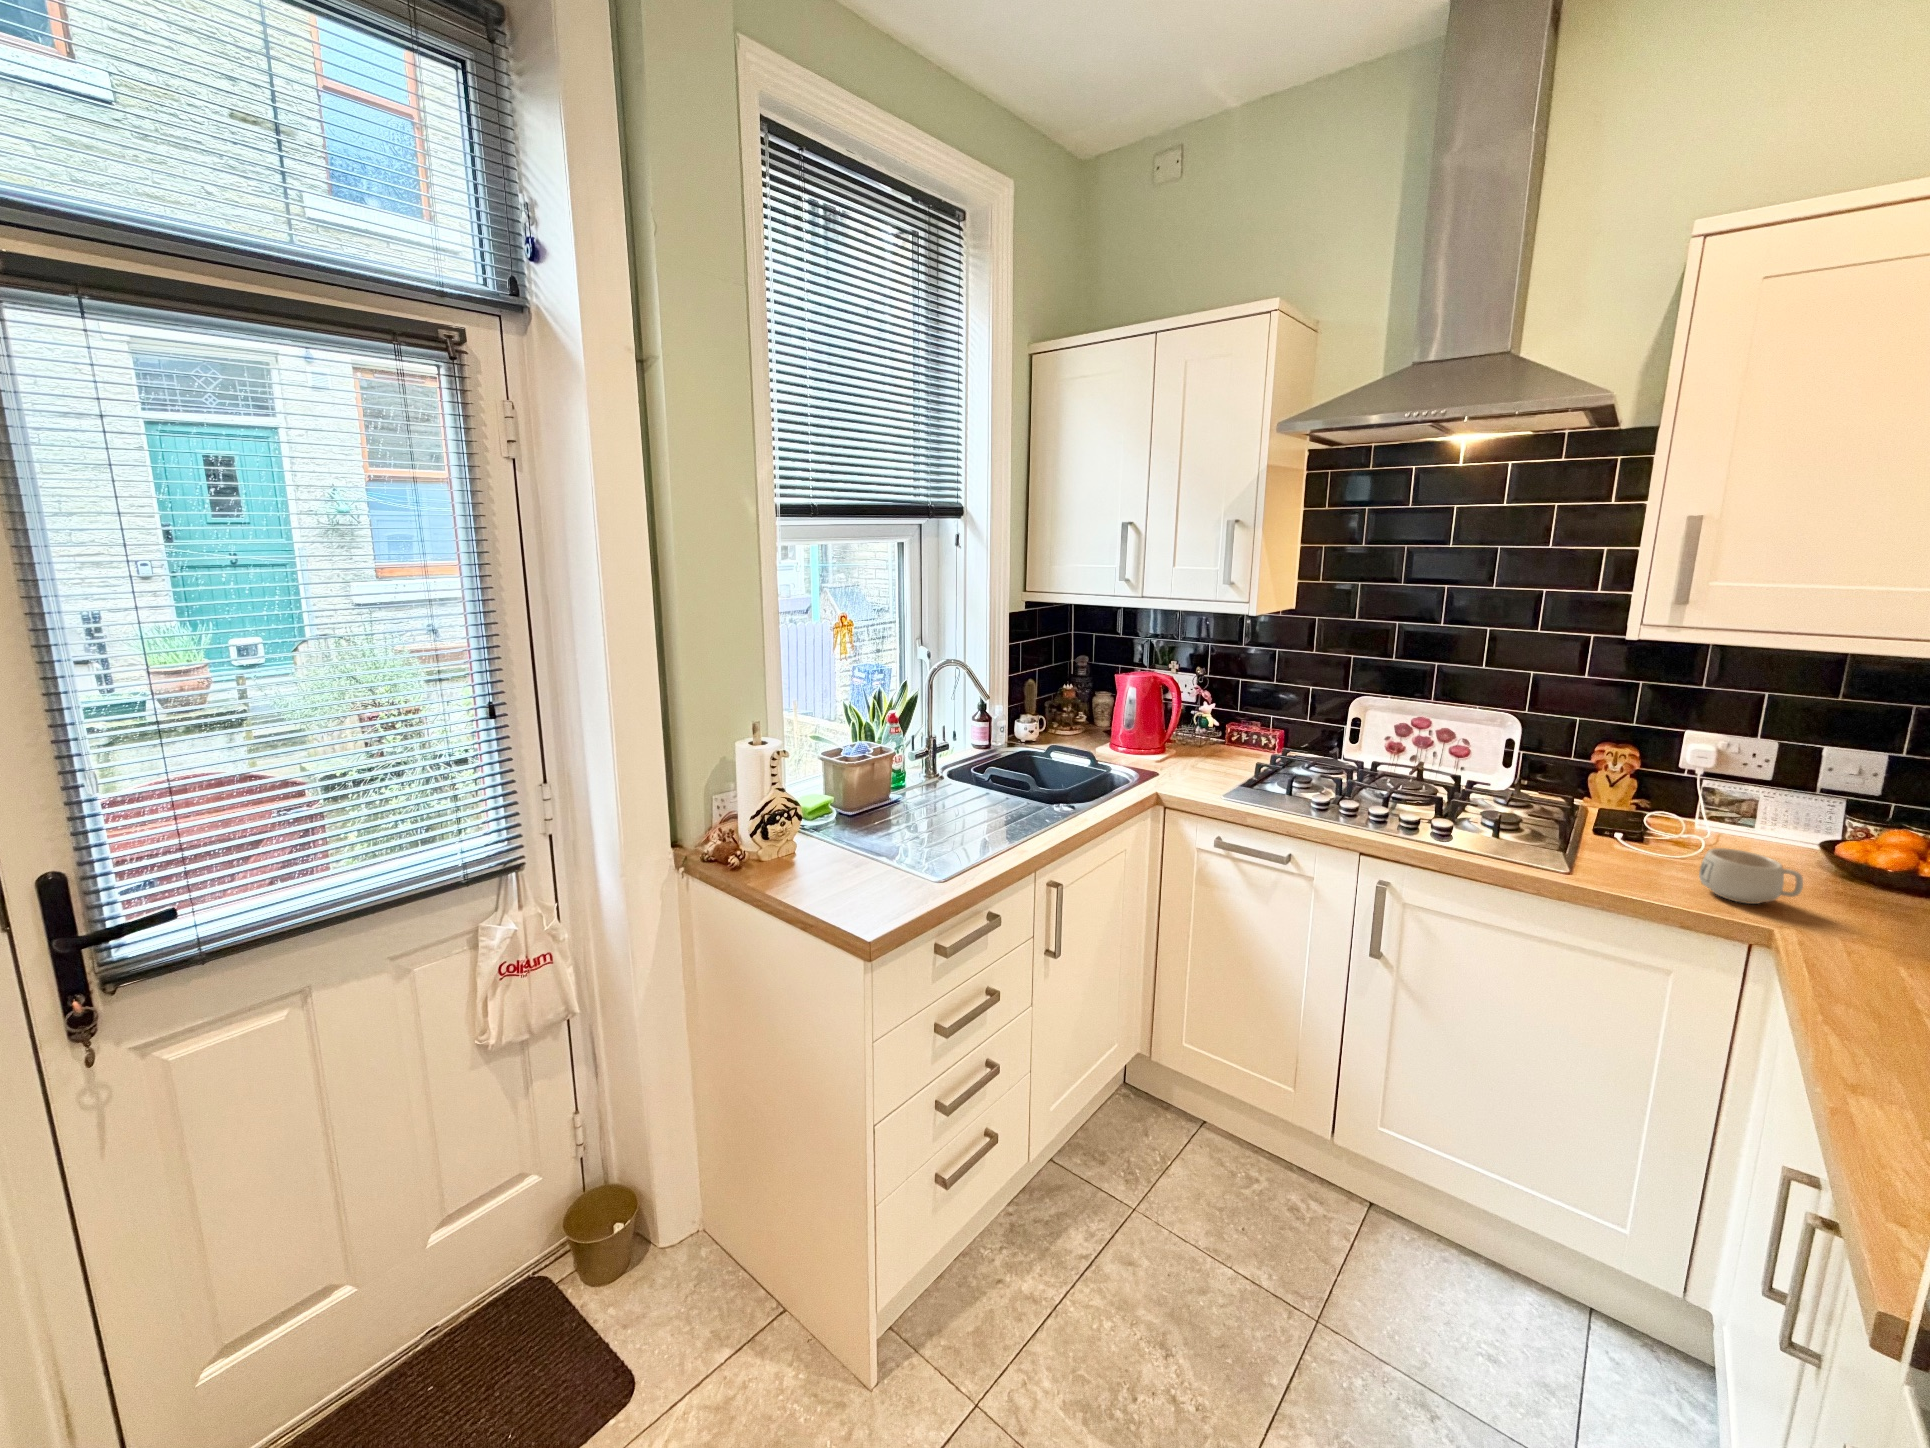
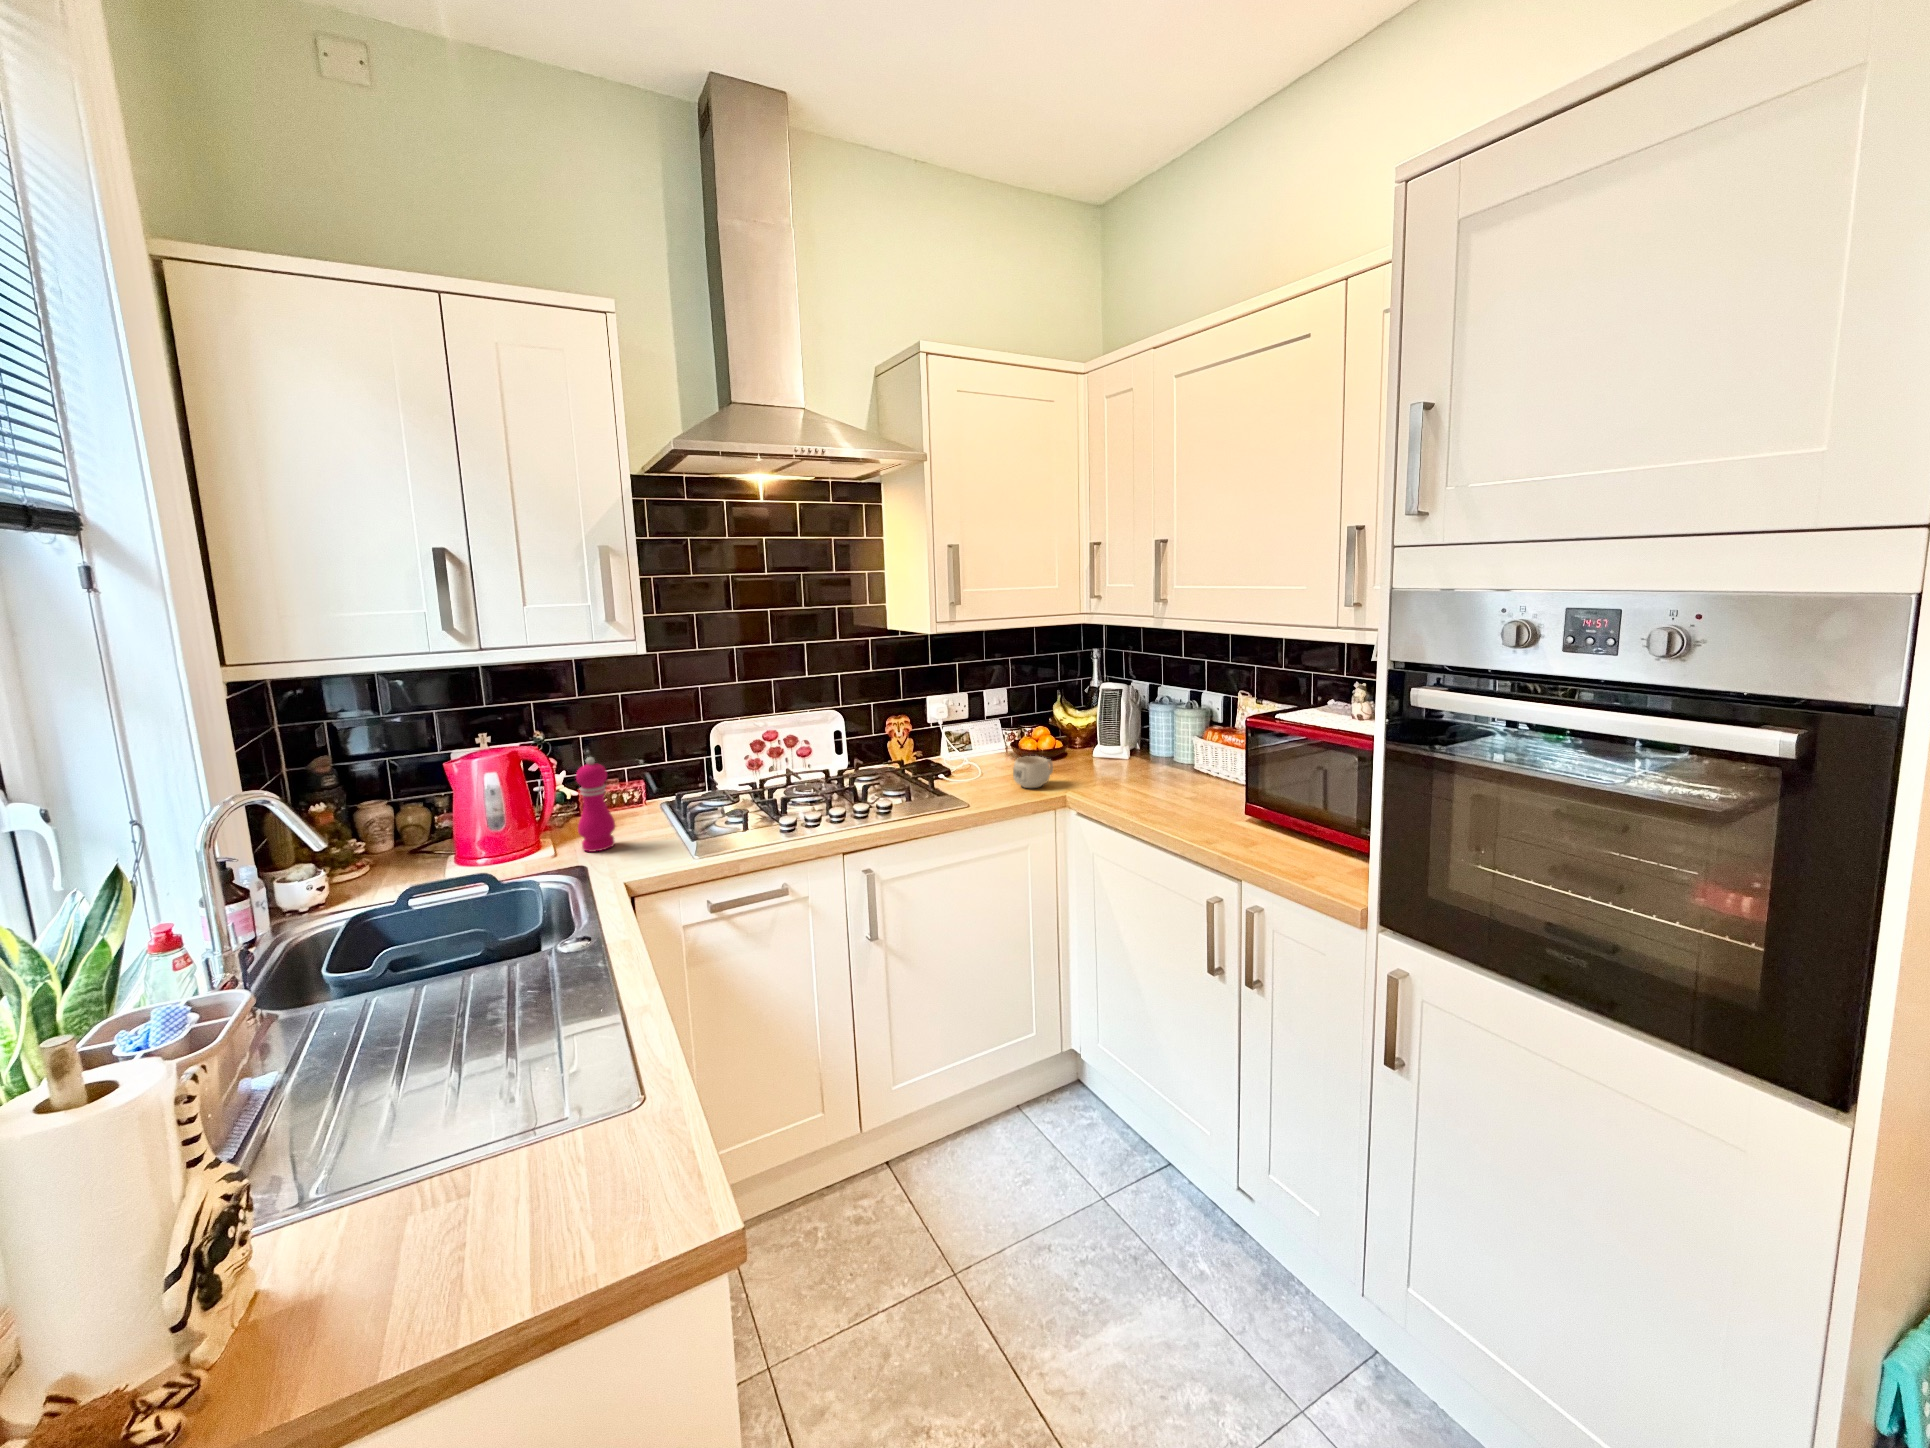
pepper mill: none [1175,692,1203,767] -> present [576,757,615,852]

